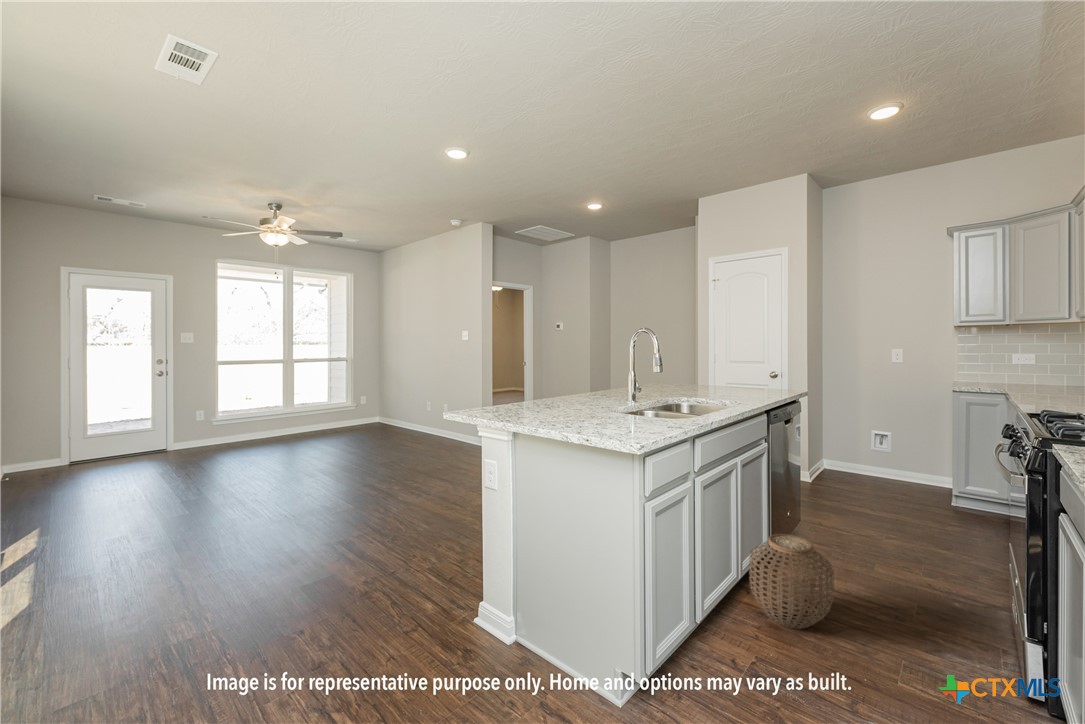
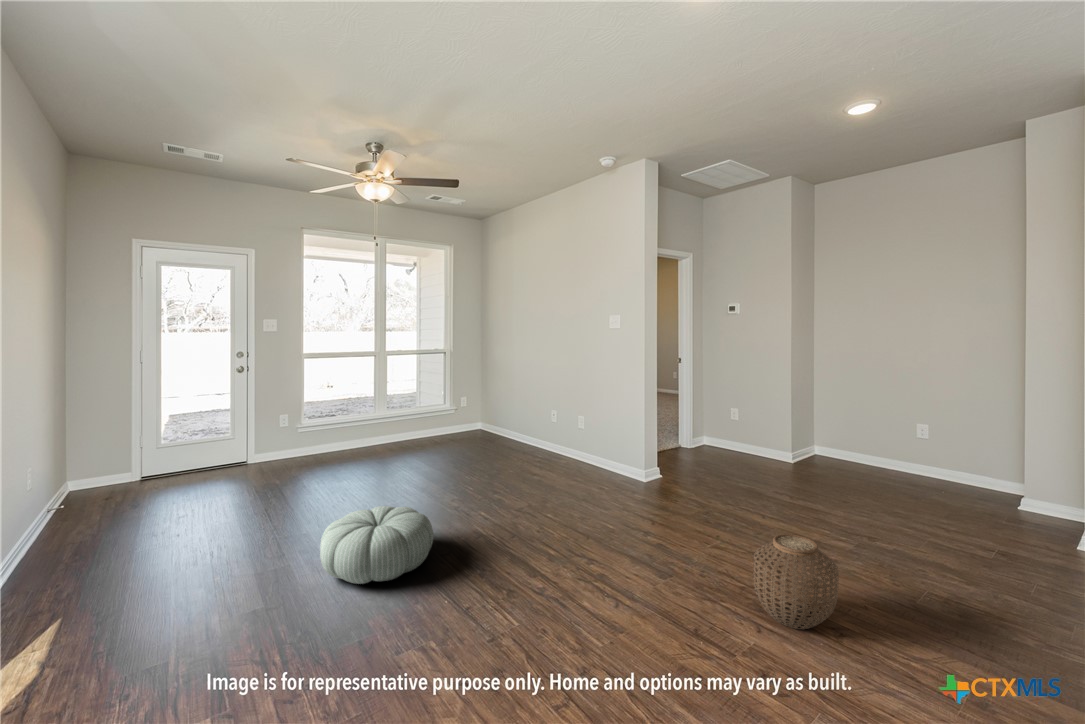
pouf: none [326,508,436,583] -> present [320,506,433,584]

